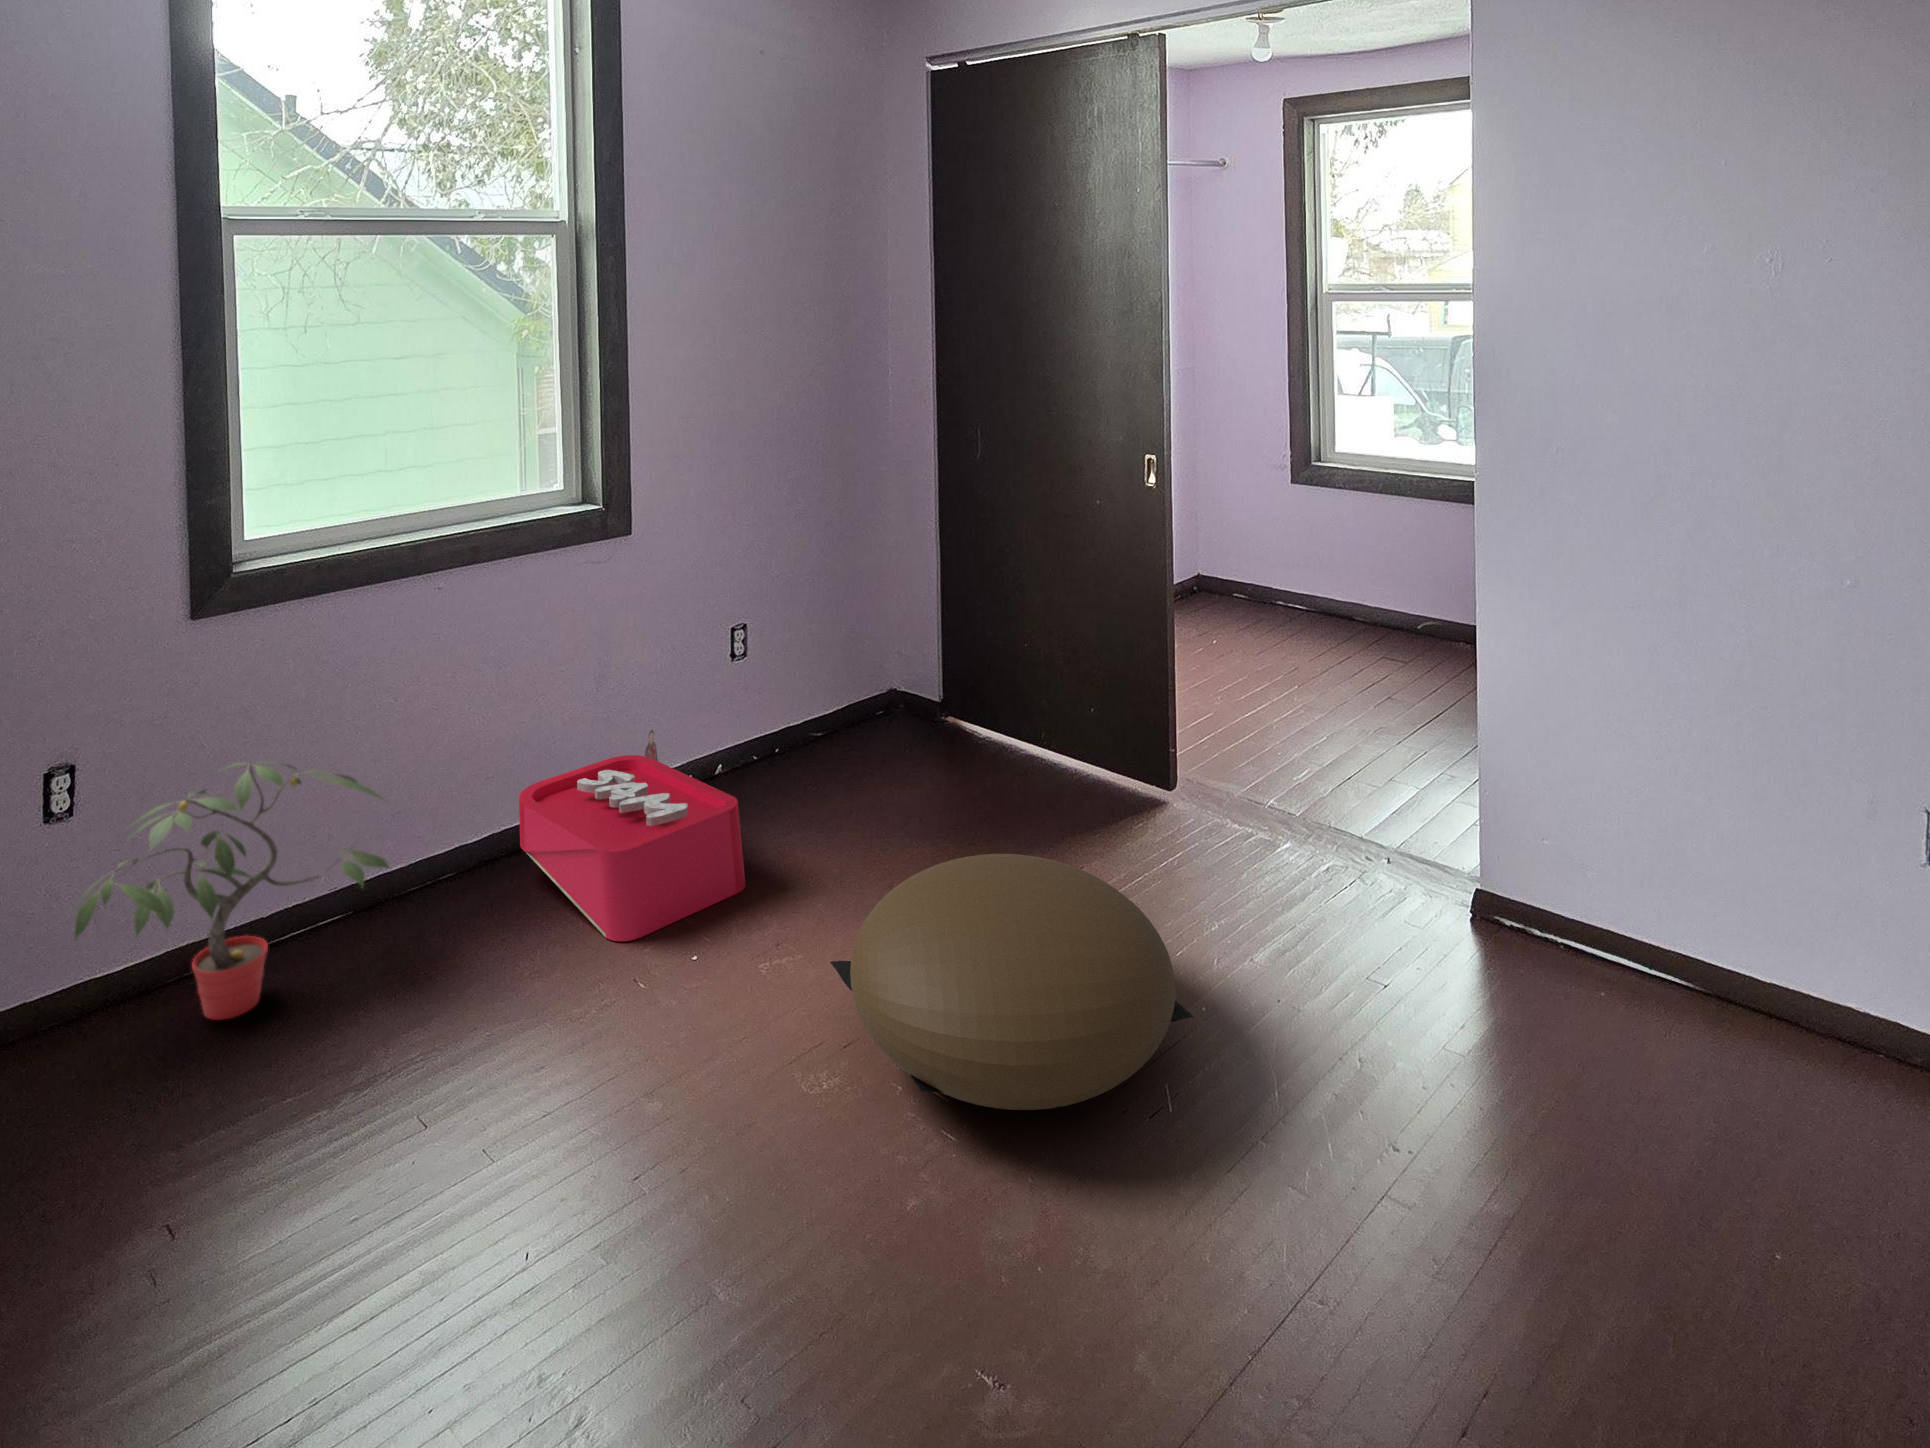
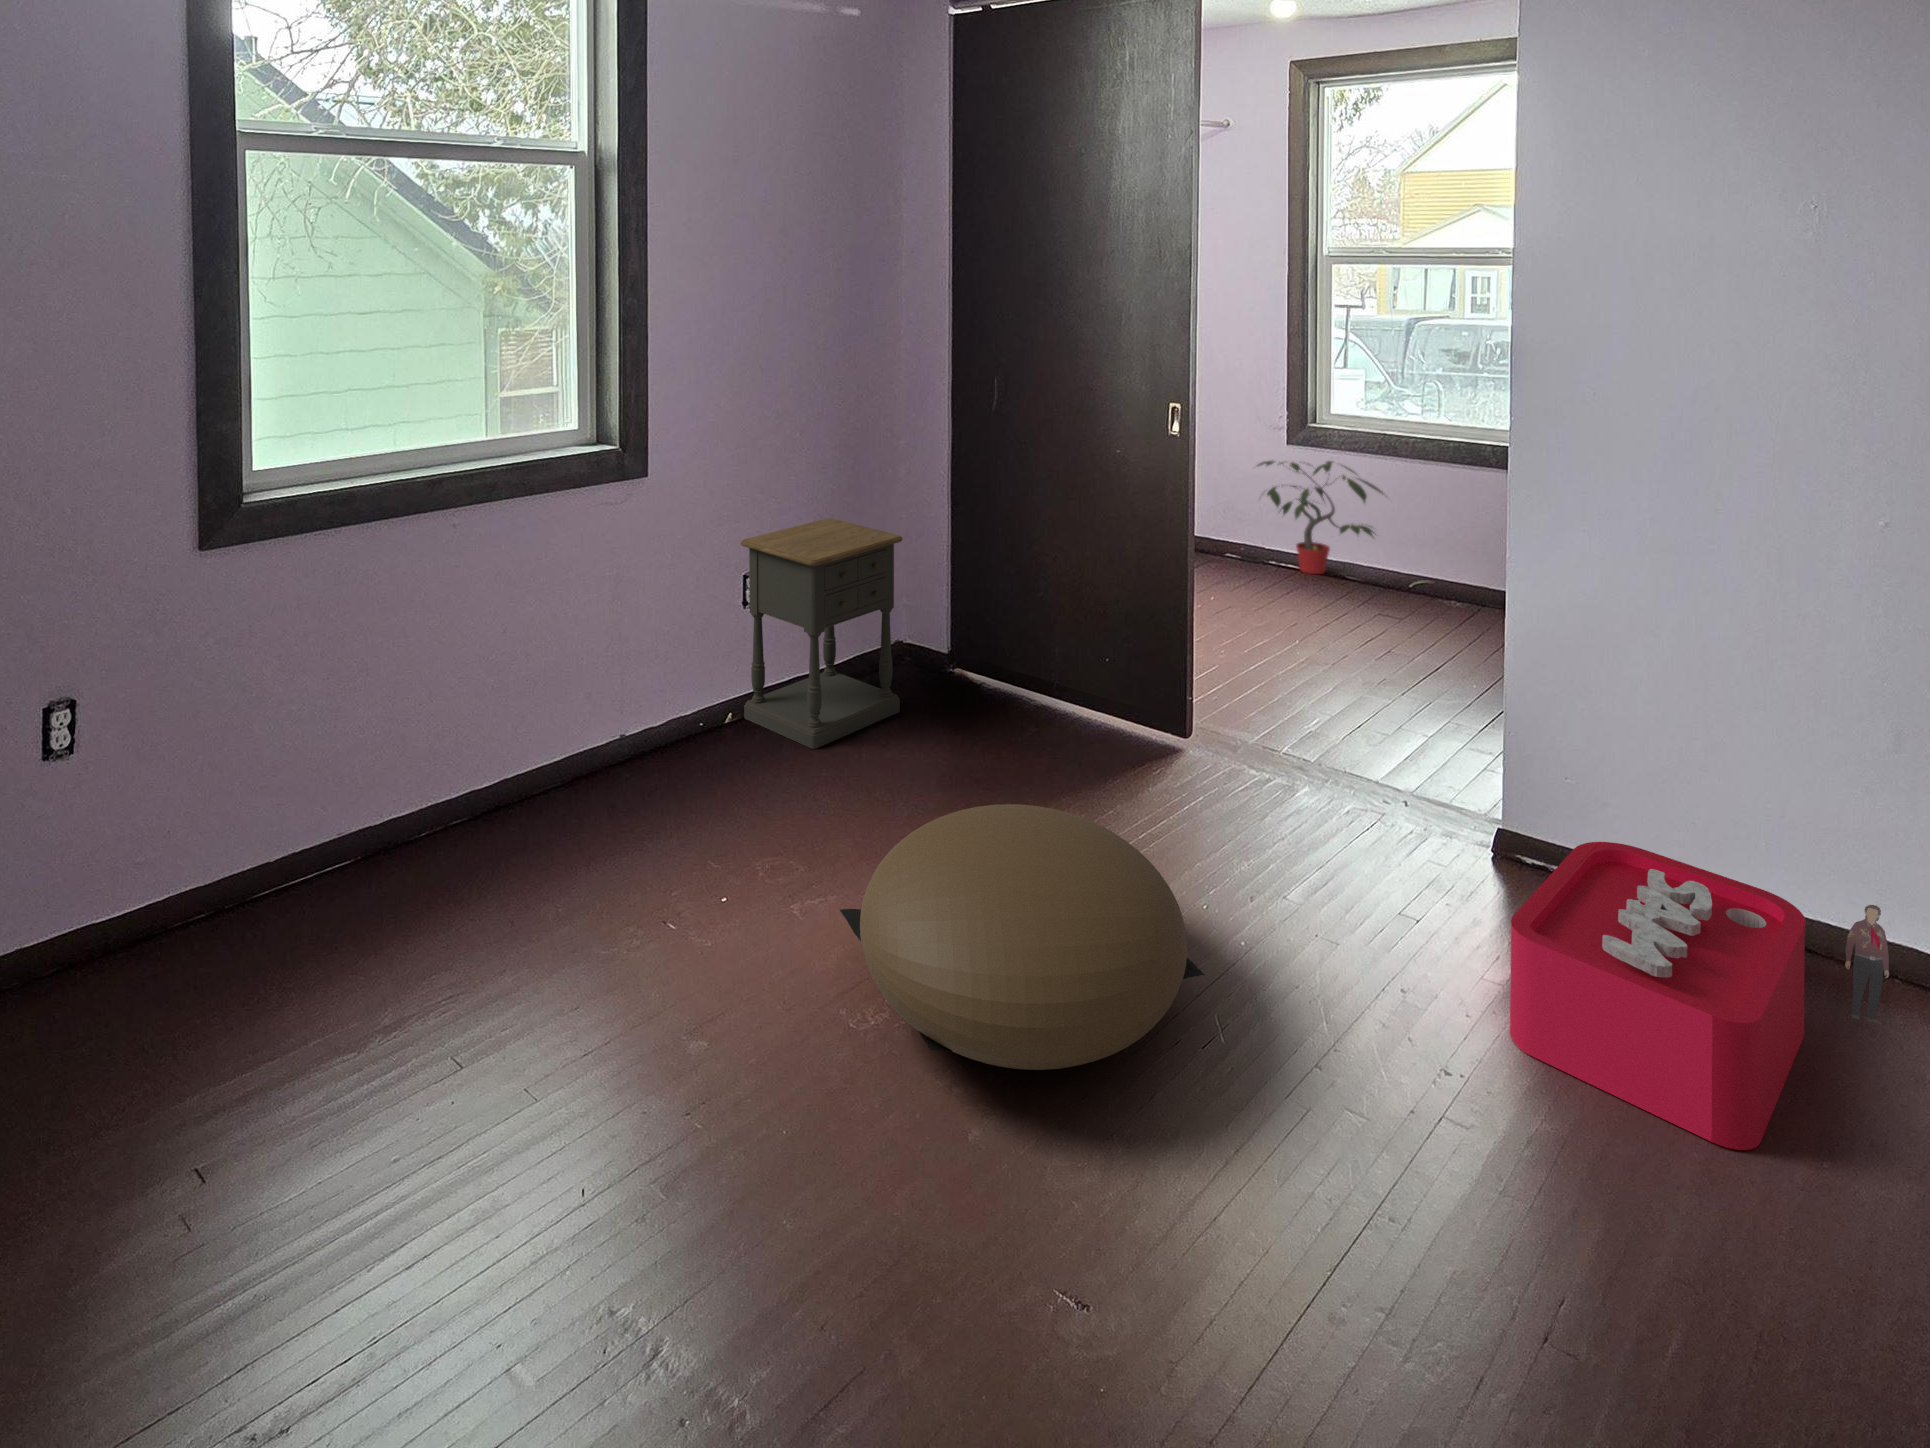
nightstand: none [724,576,887,810] -> present [741,518,903,749]
storage bin: present [519,730,745,941] -> present [1510,842,1889,1150]
potted plant: present [75,763,390,1020] -> present [1258,461,1383,574]

